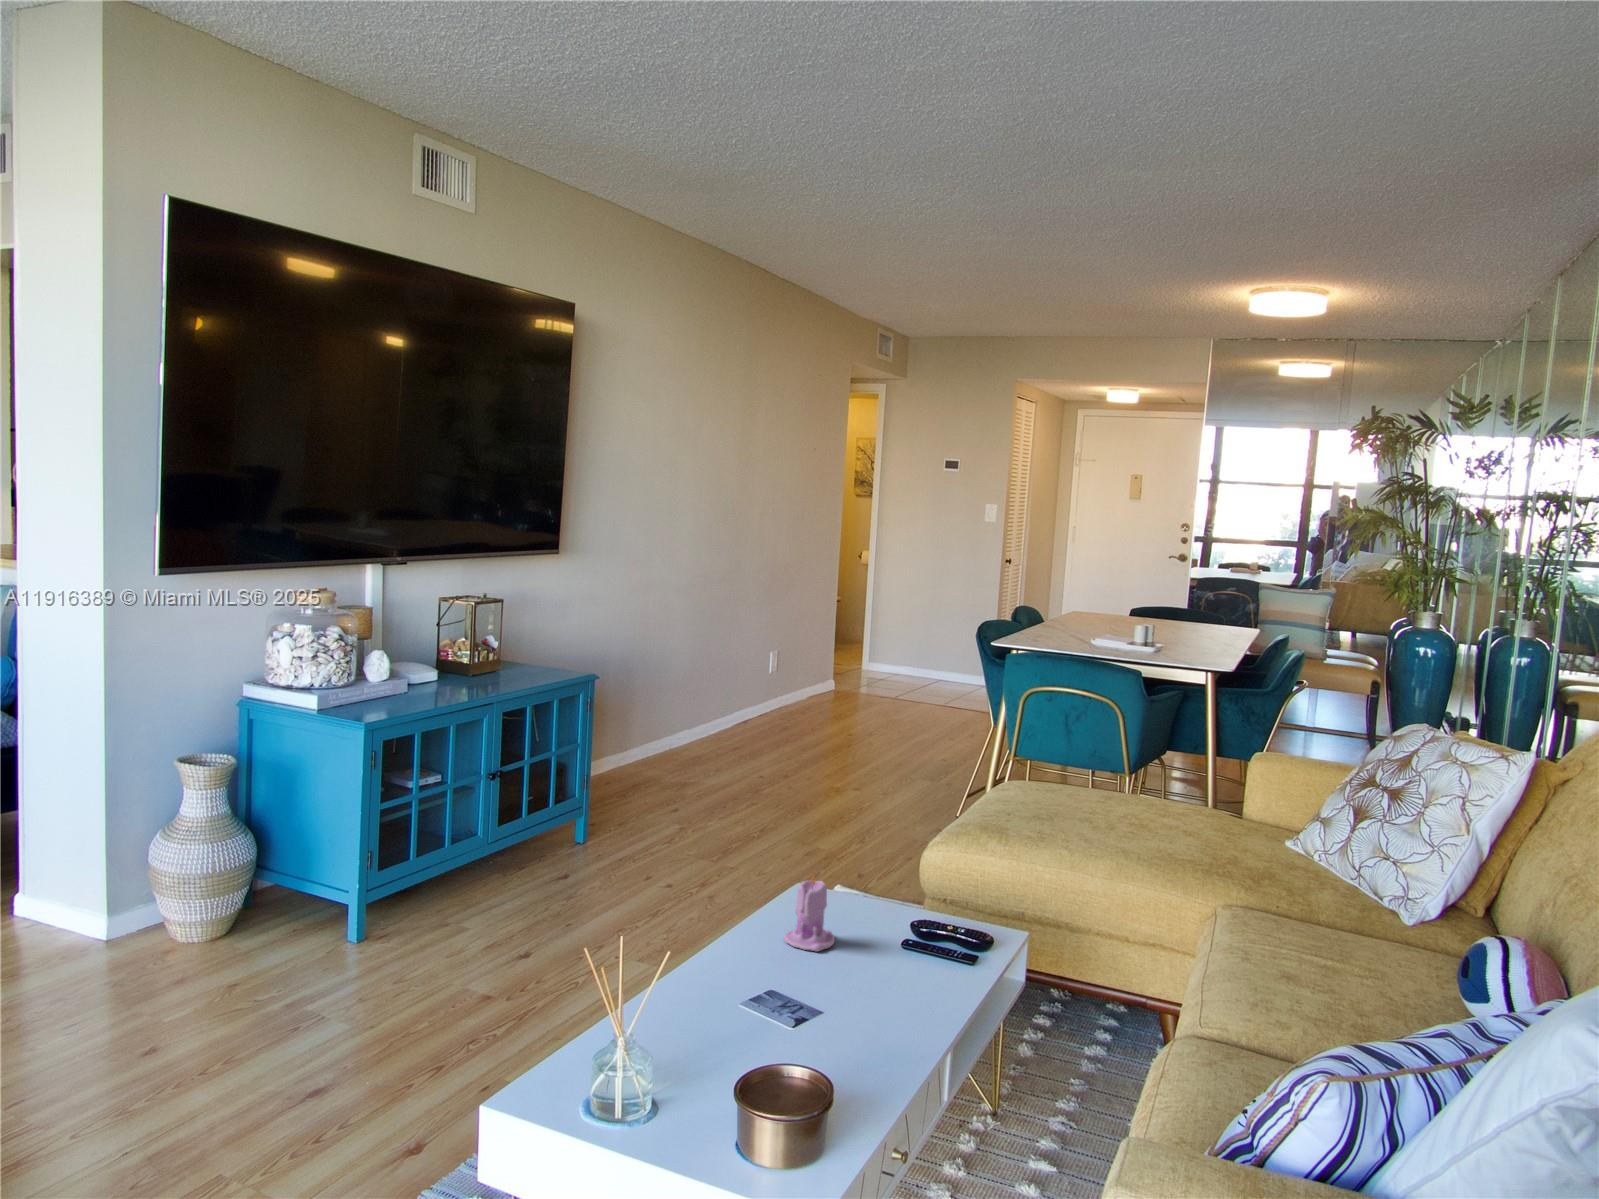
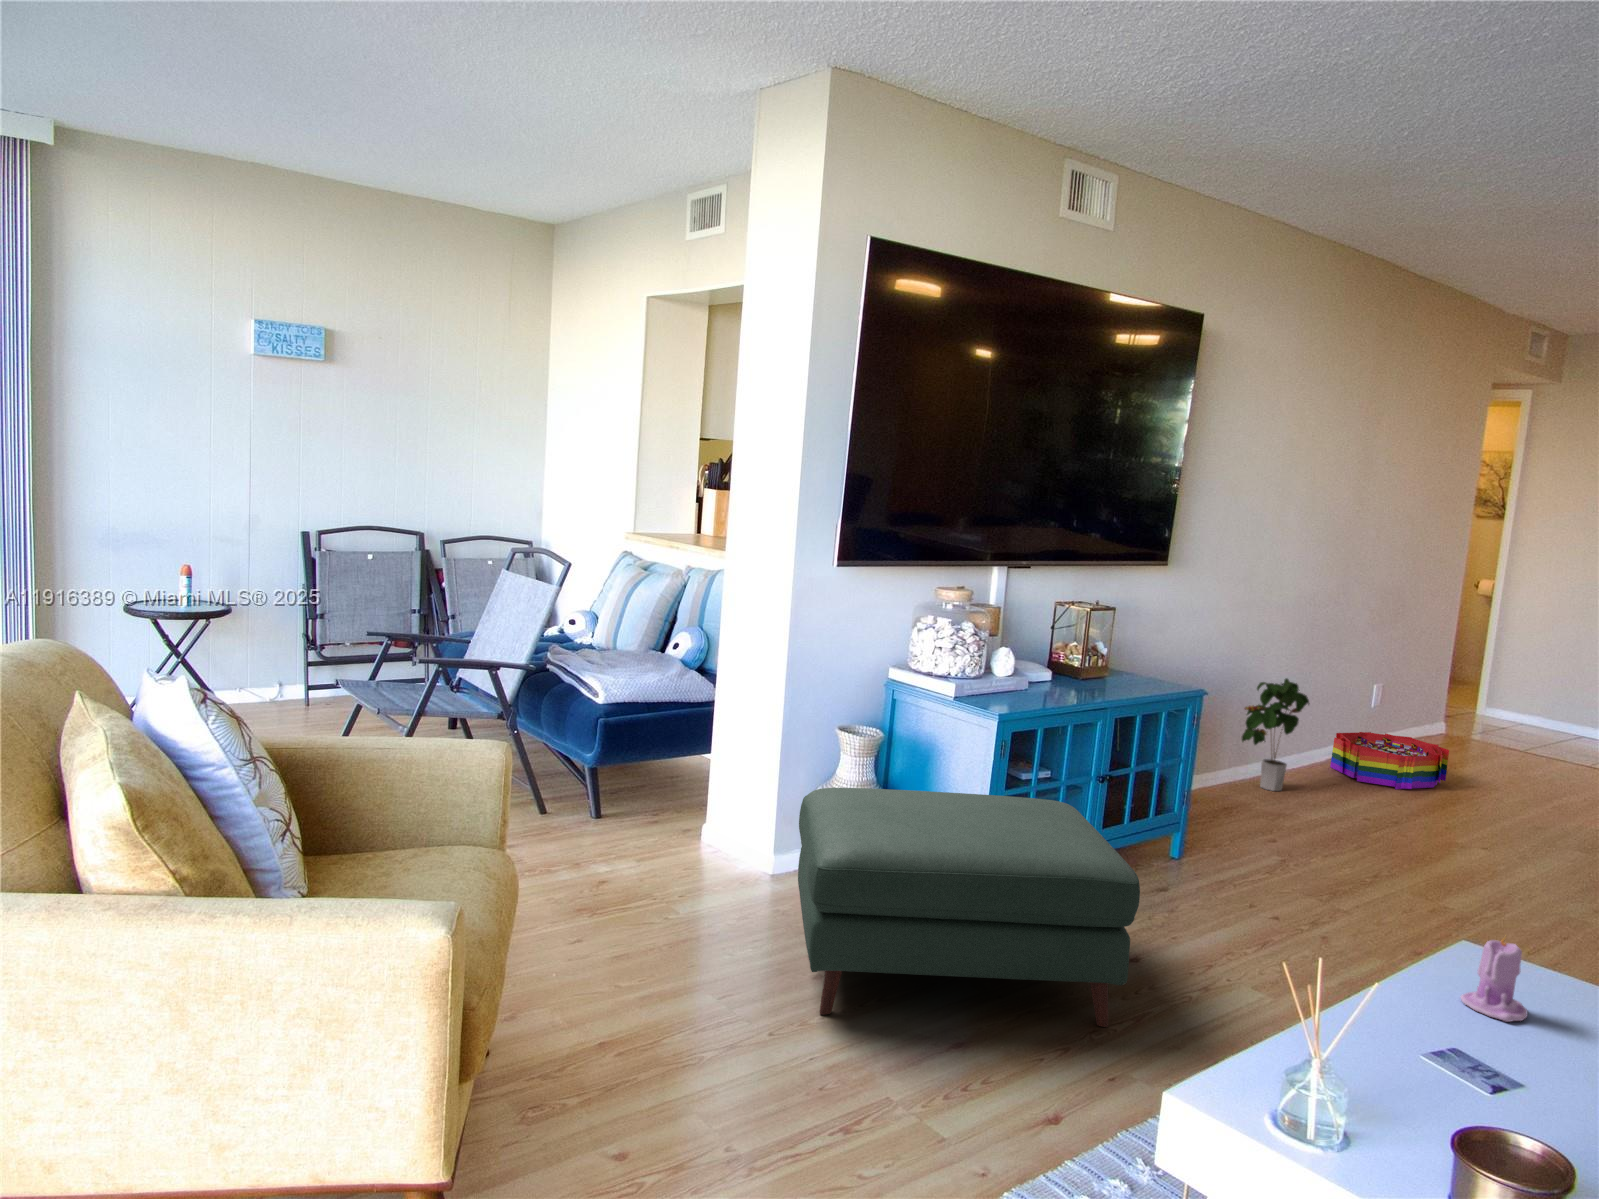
potted plant: none [646,653,705,760] -> present [1242,678,1309,791]
storage bin: none [730,694,823,743] -> present [1330,732,1449,789]
ottoman: none [111,808,508,1101] -> present [798,788,1140,1027]

